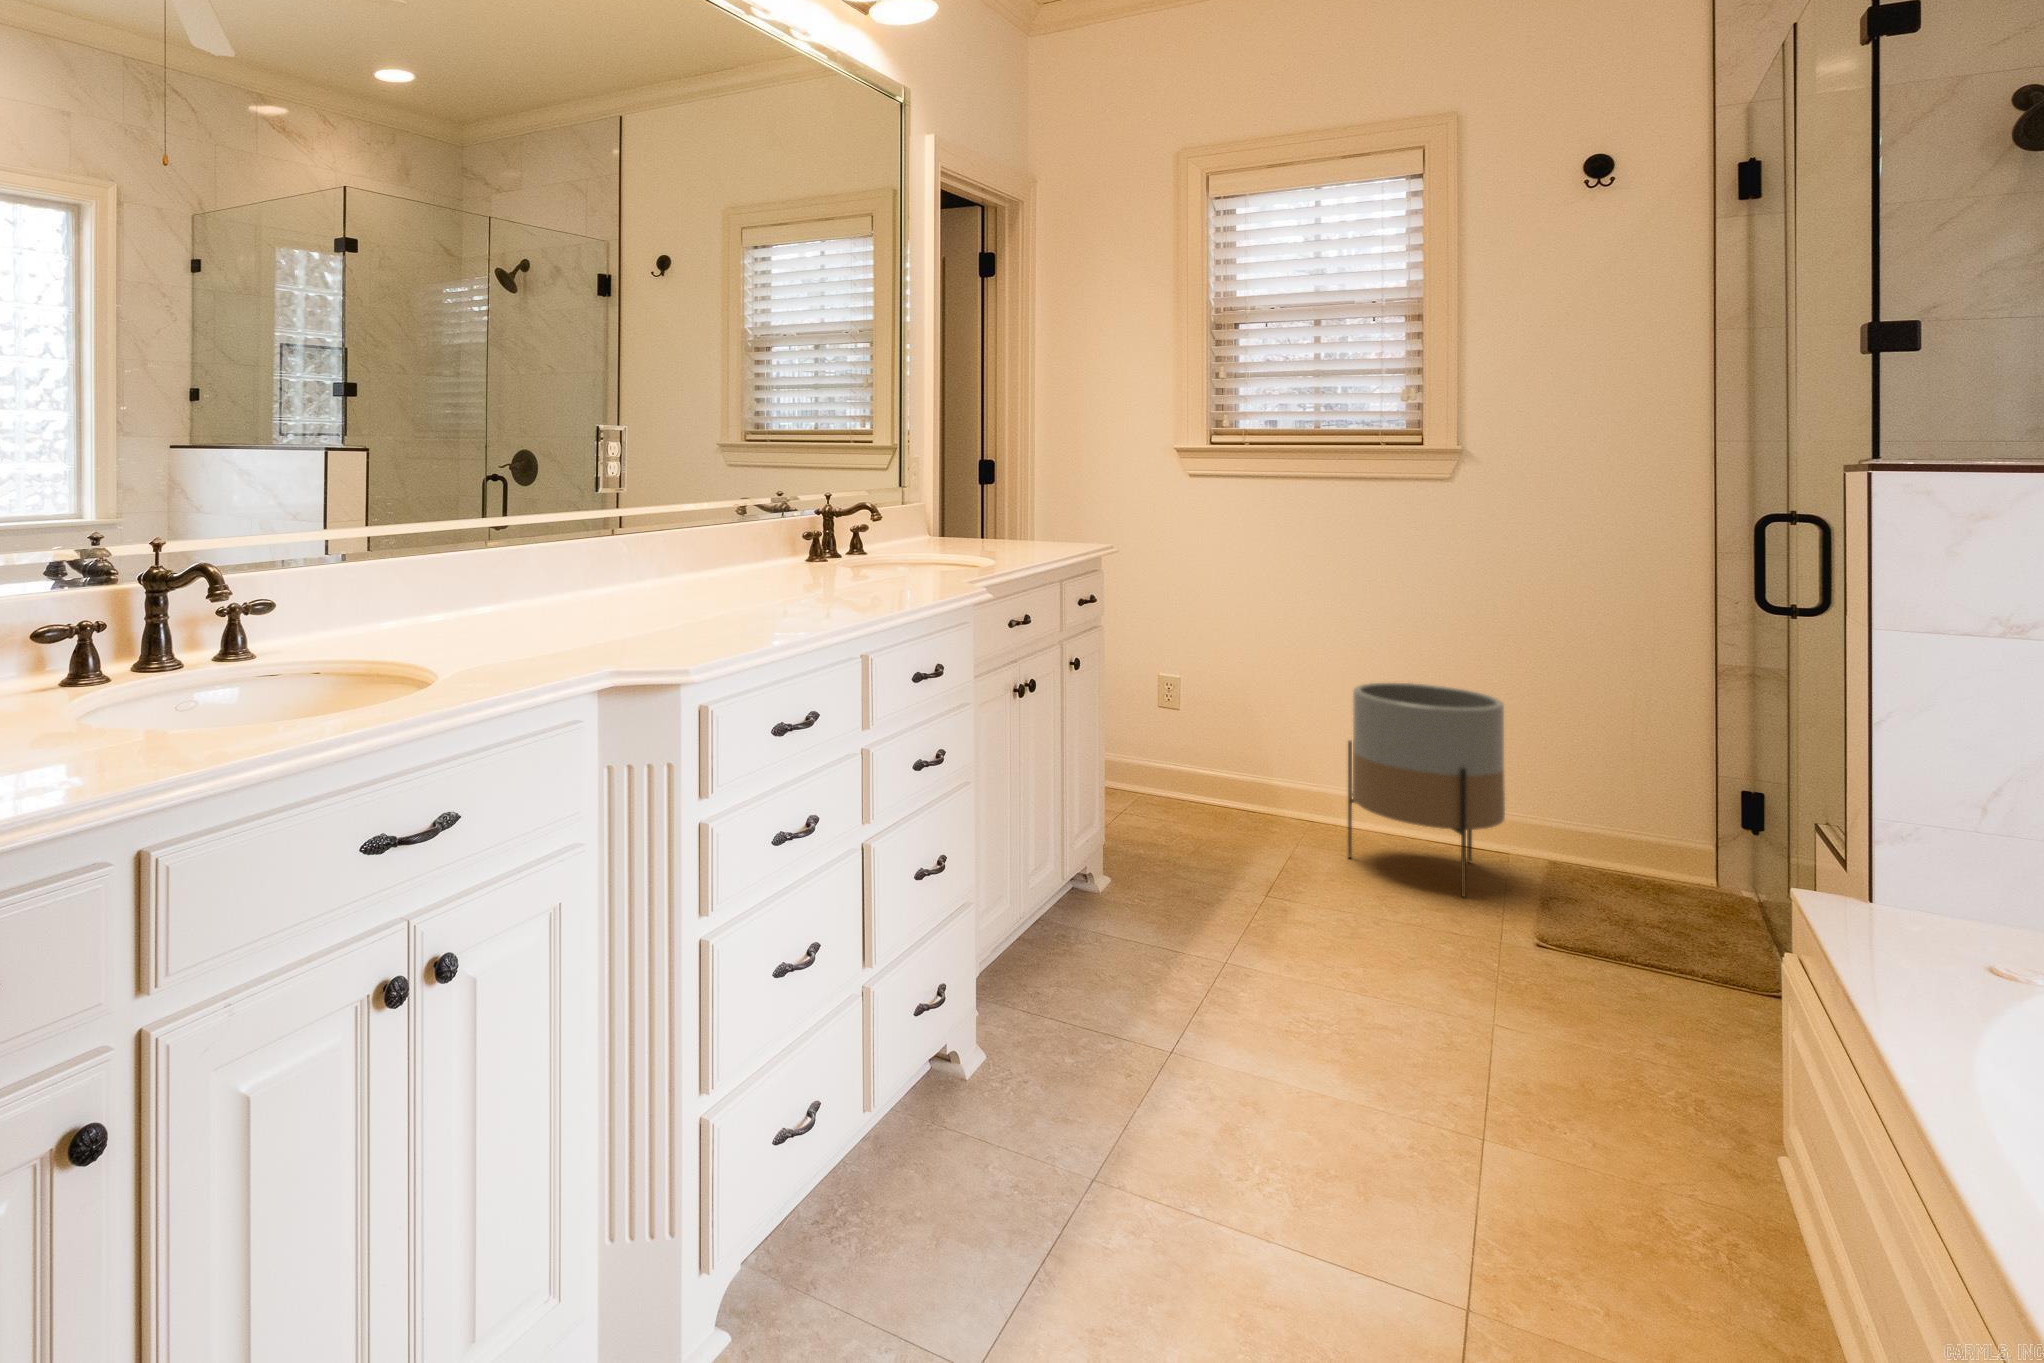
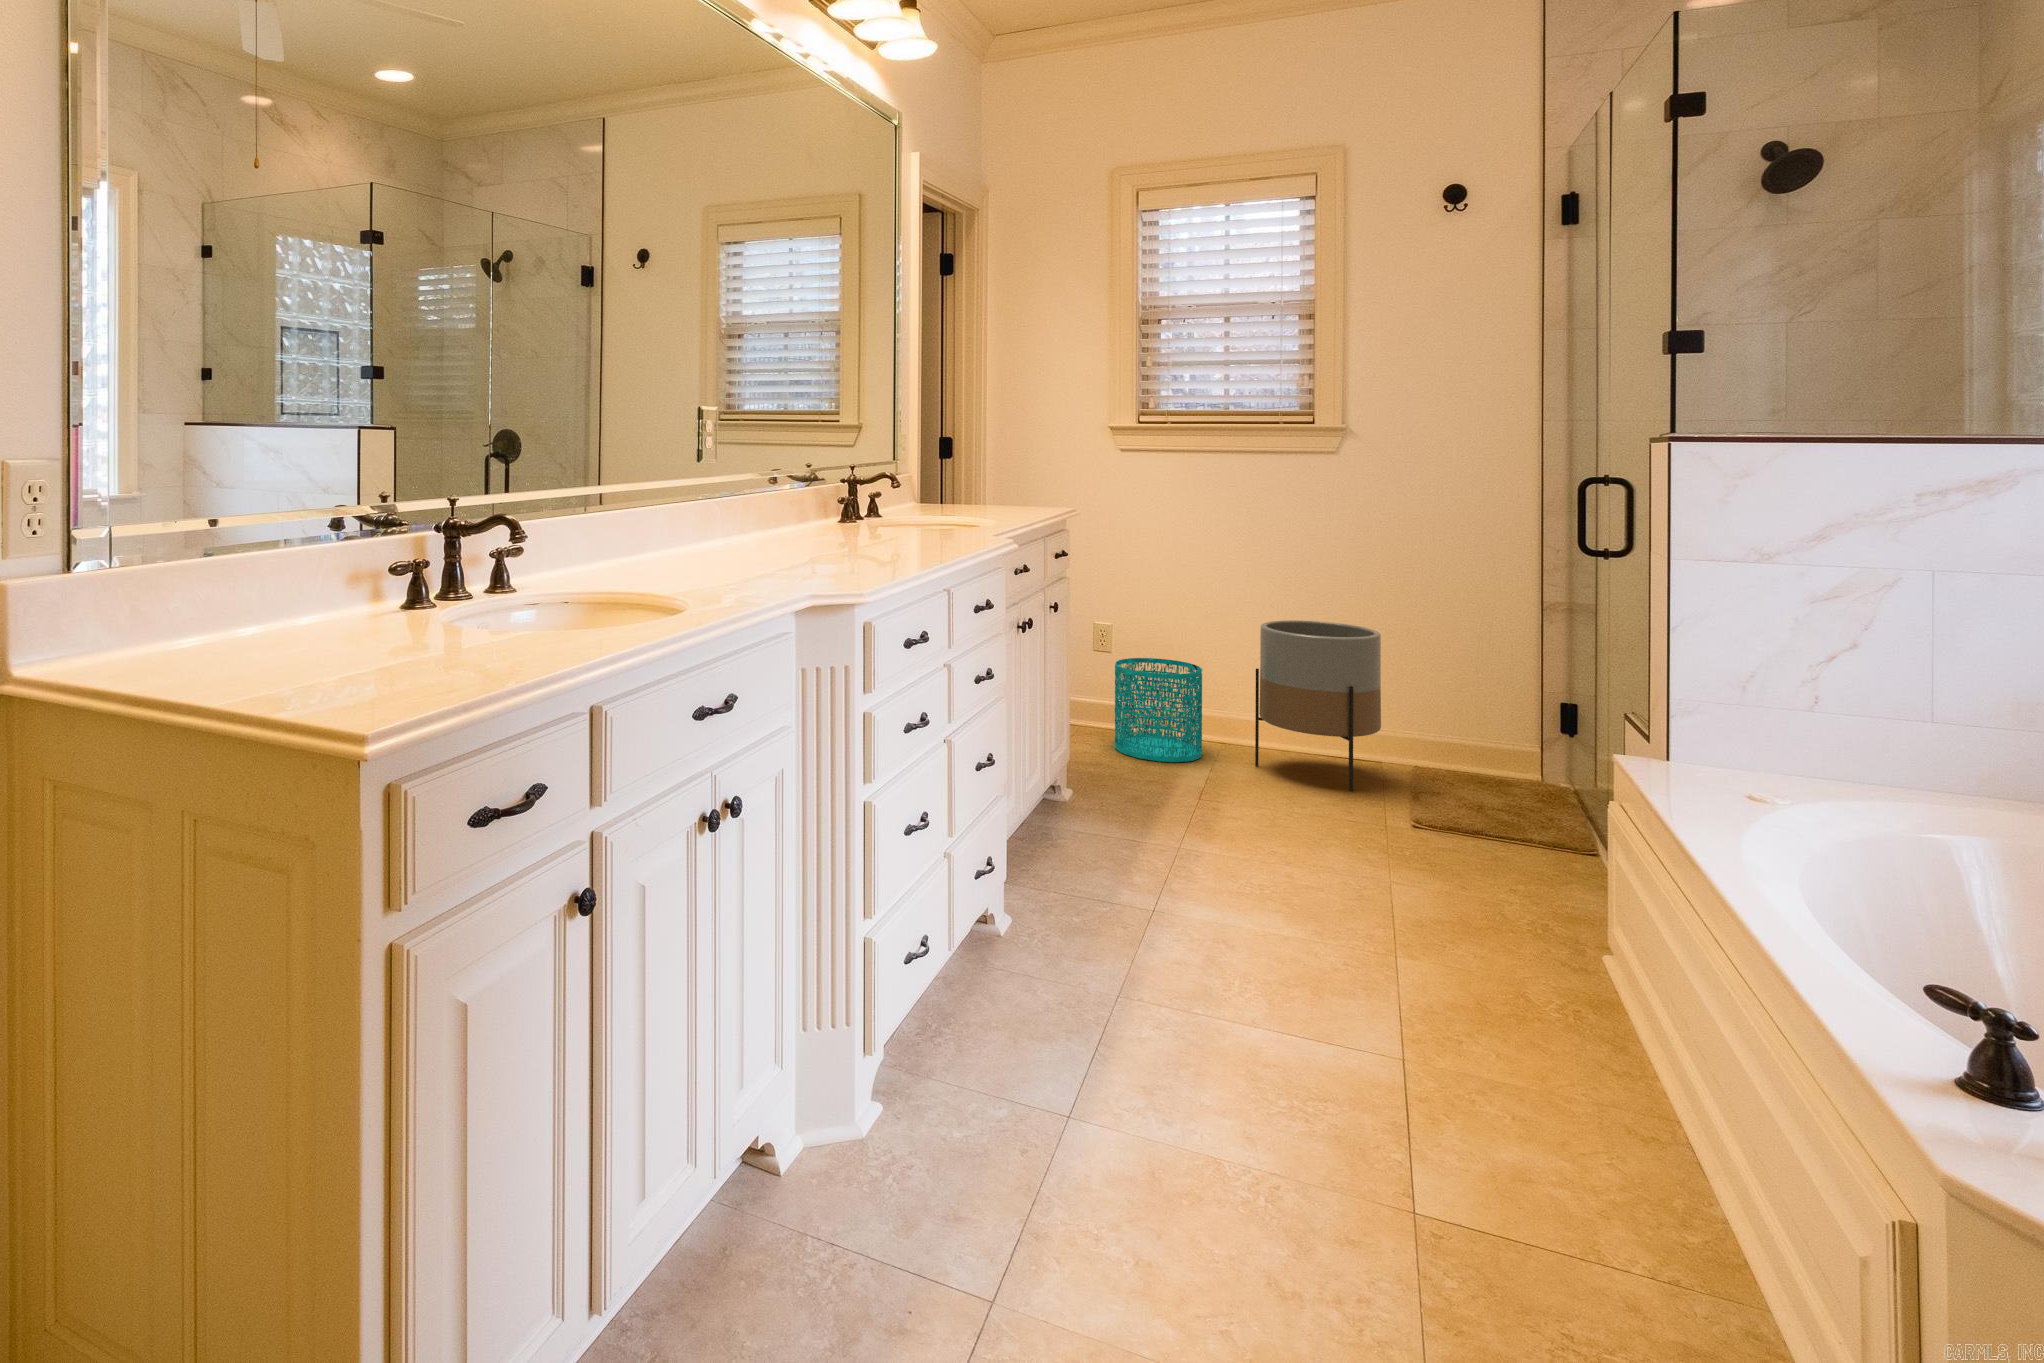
wastebasket: none [1178,721,1284,849] -> present [1115,658,1203,762]

